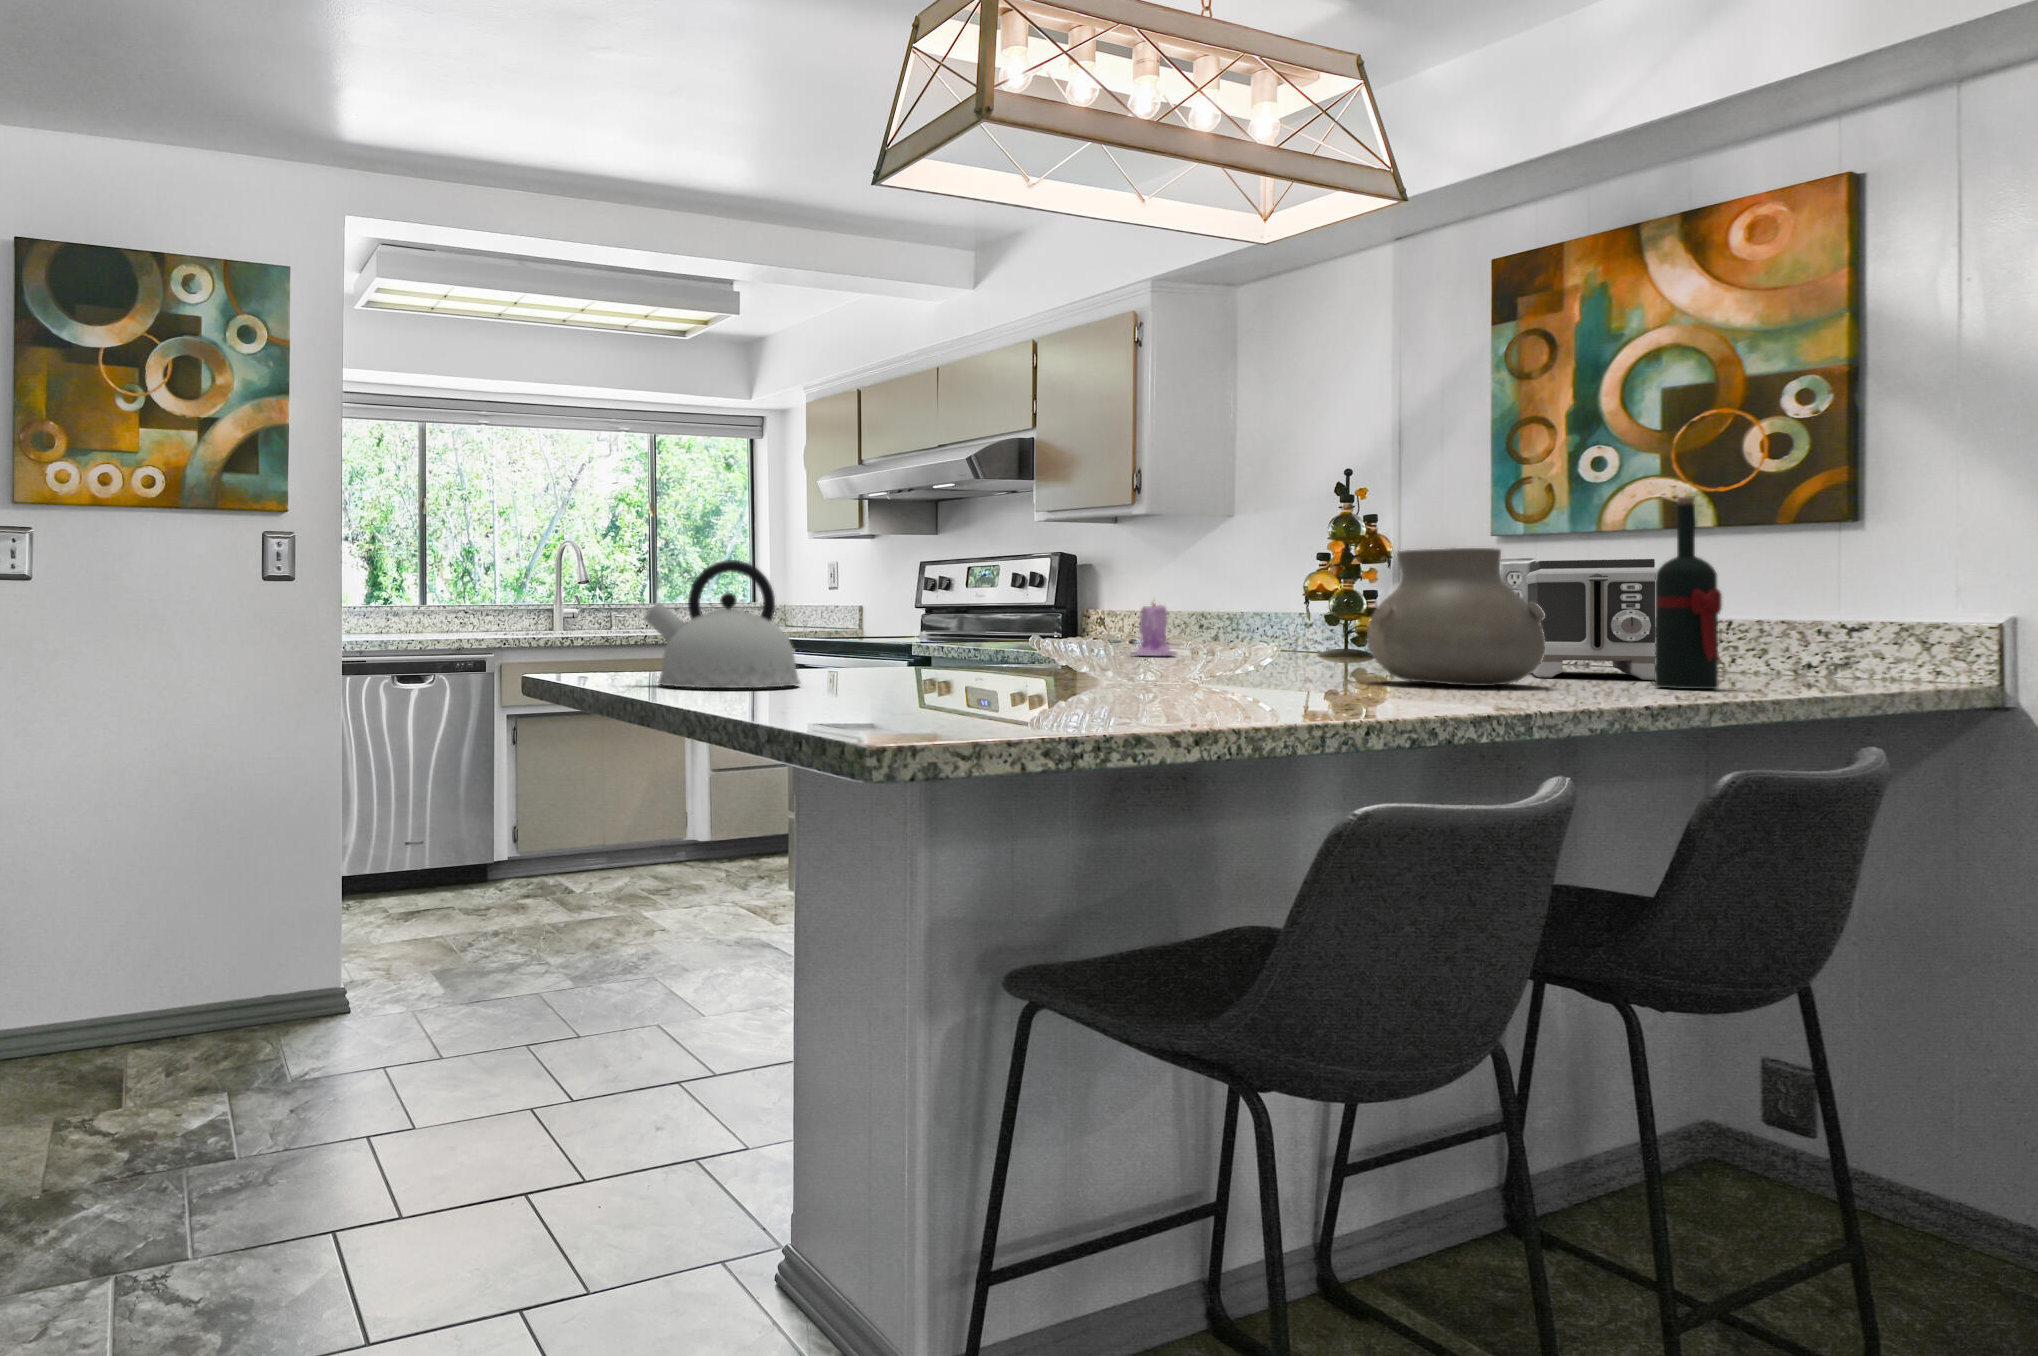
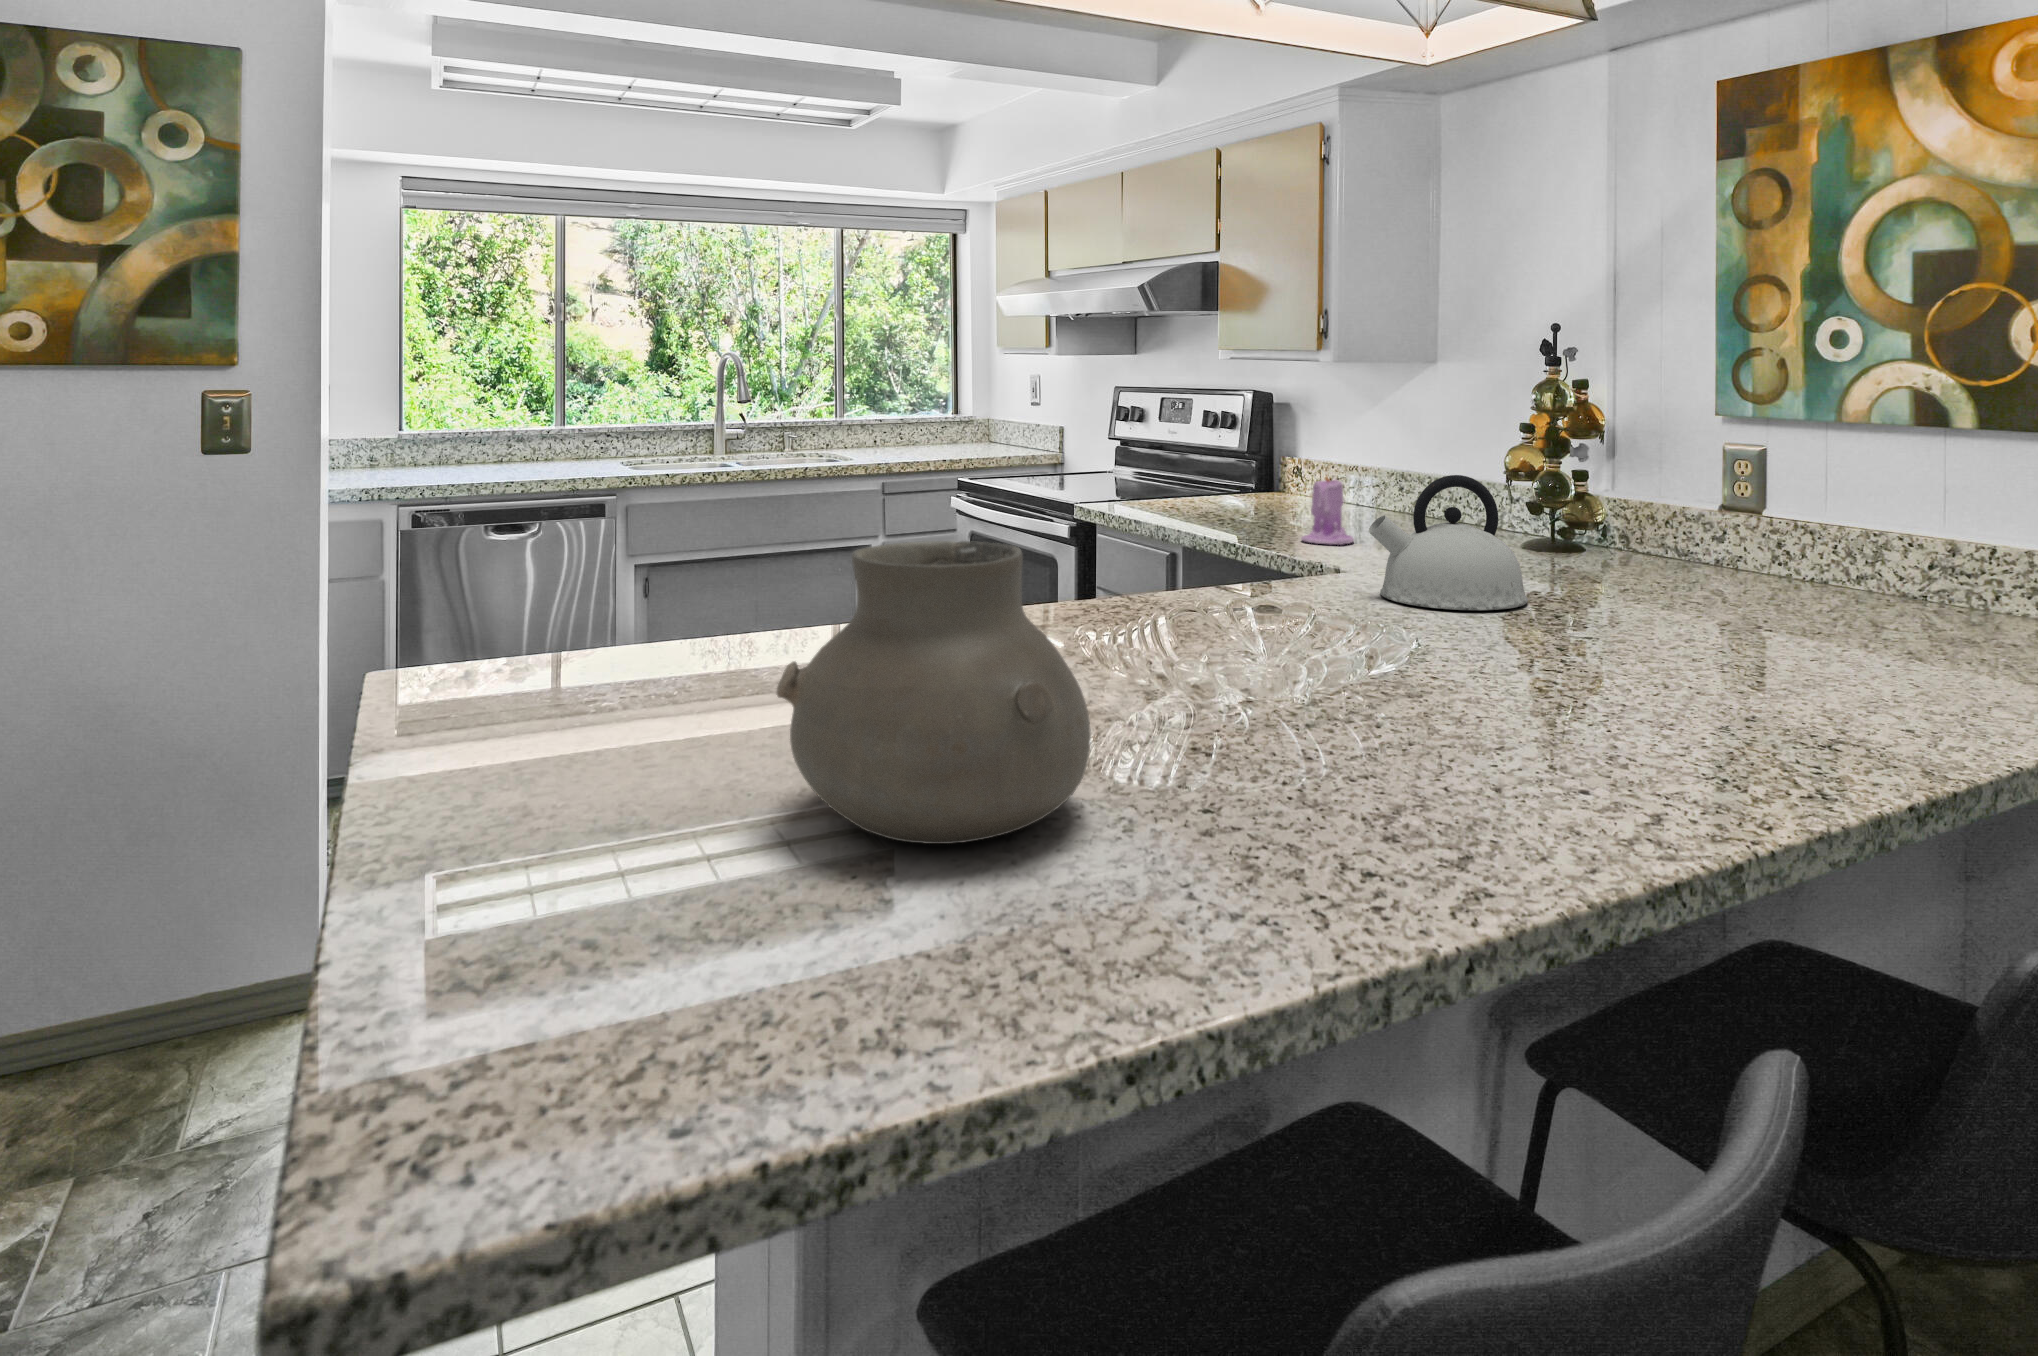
wine bottle: present [1655,496,1722,689] -> none [1913,437,2002,708]
vase: present [1367,548,1545,686] -> present [776,541,1091,844]
toaster: present [1526,559,1658,680] -> none [1749,473,1918,654]
kettle: present [644,560,800,688] -> present [1369,475,1528,610]

